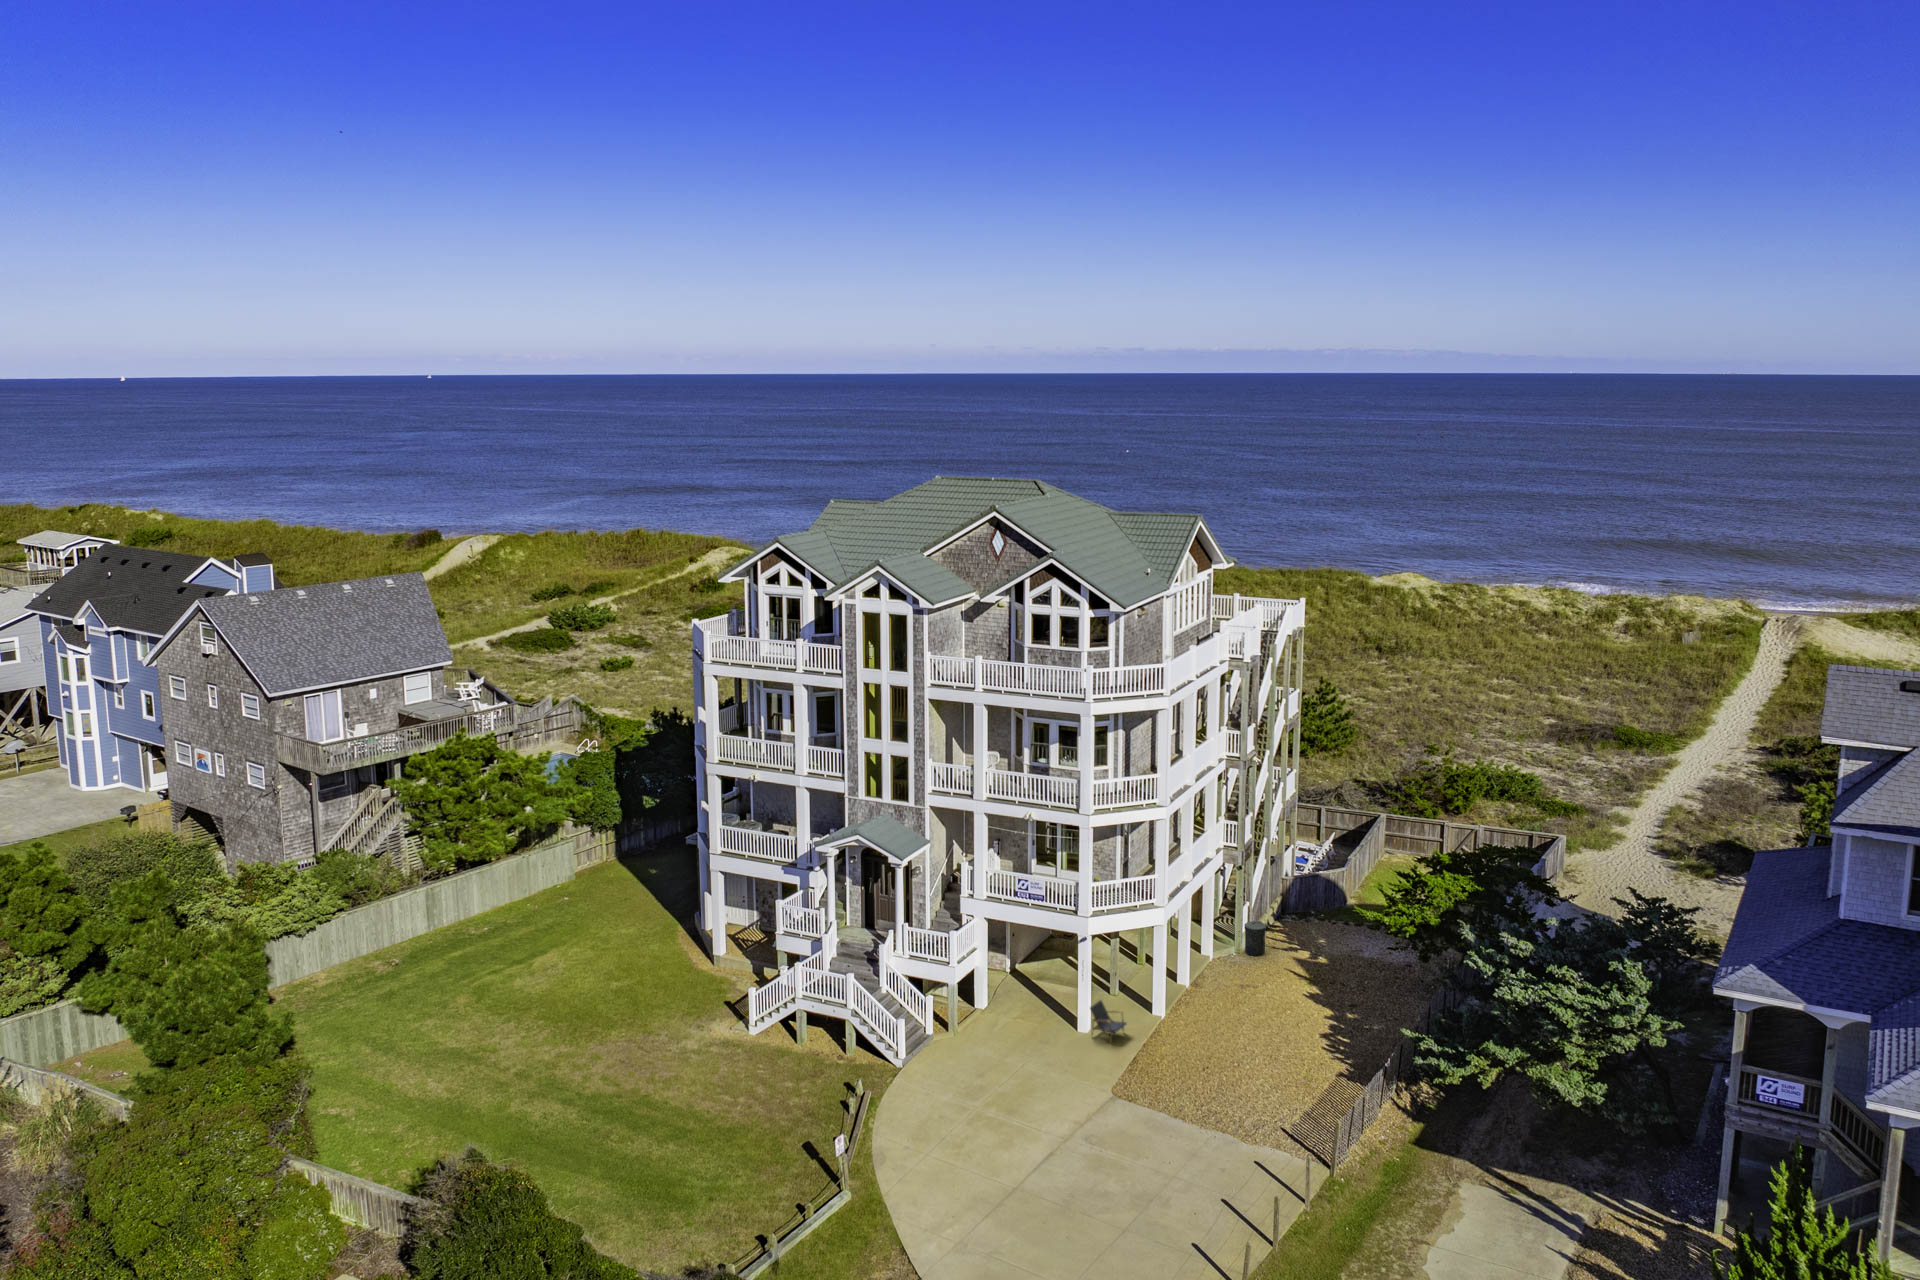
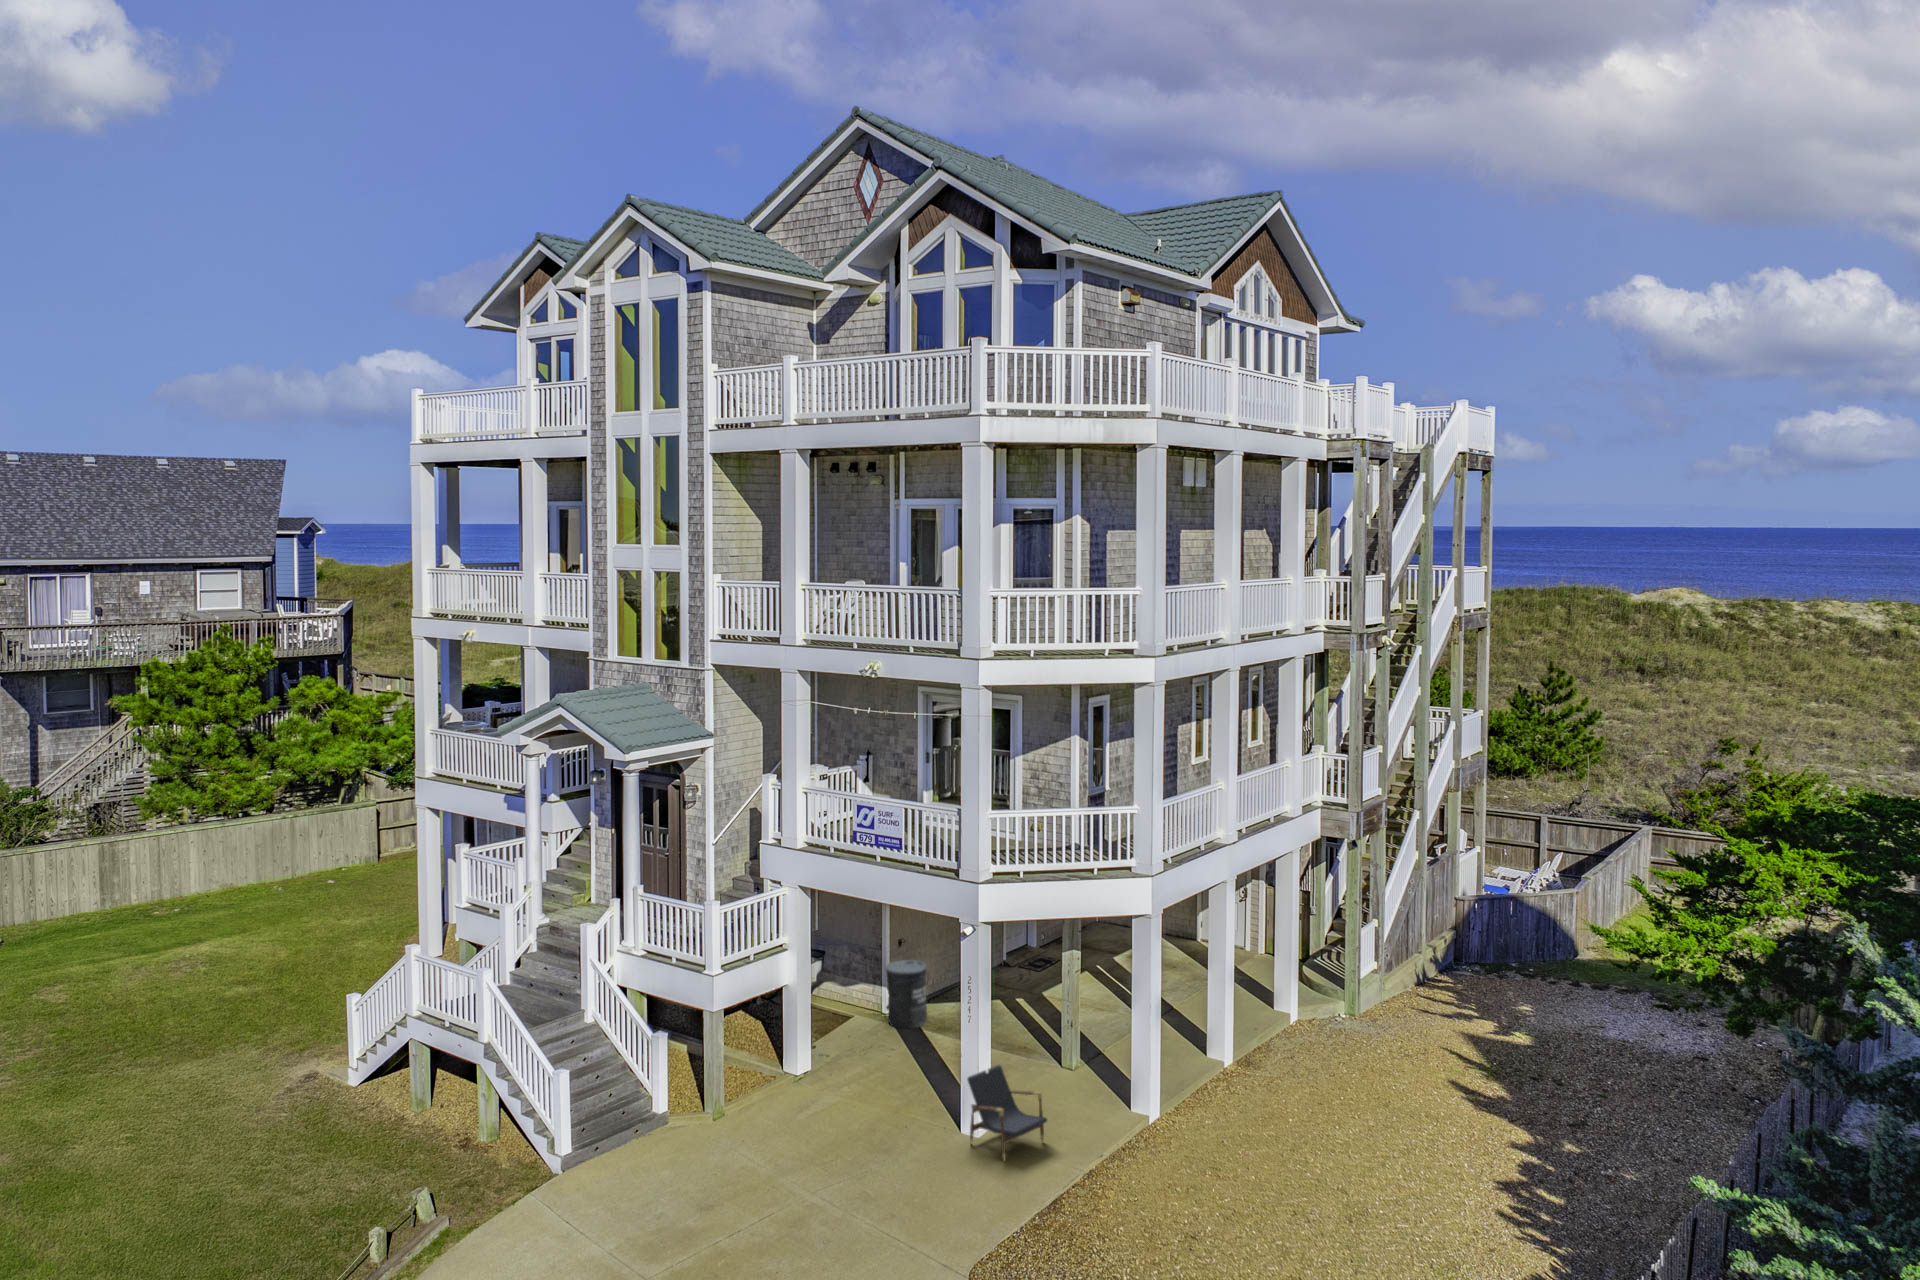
trash can: present [1245,921,1266,956] -> present [885,960,927,1029]

